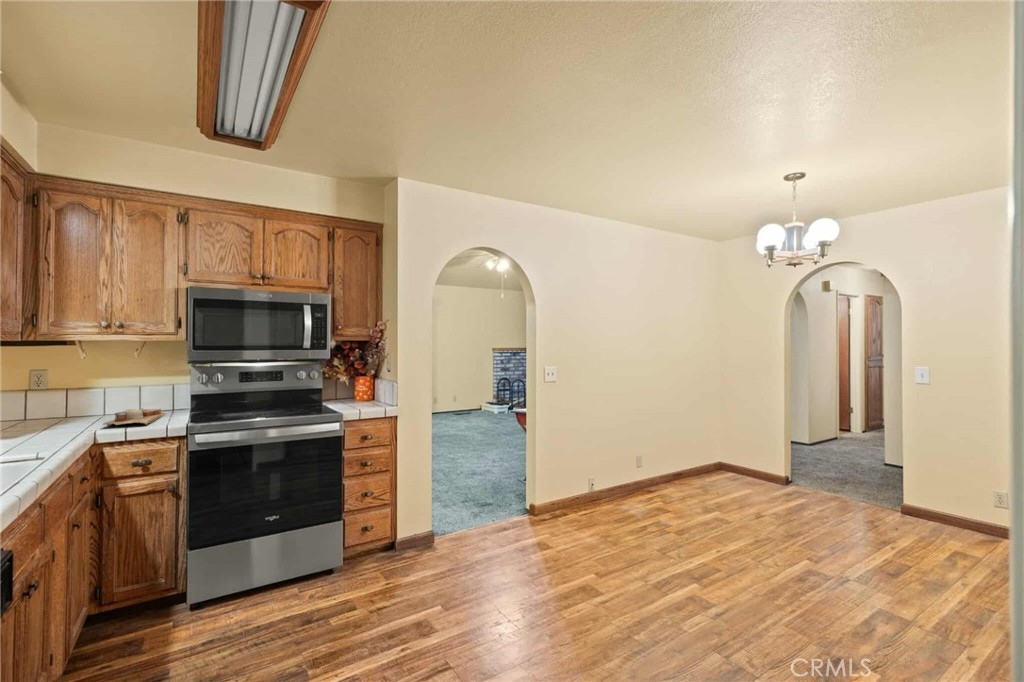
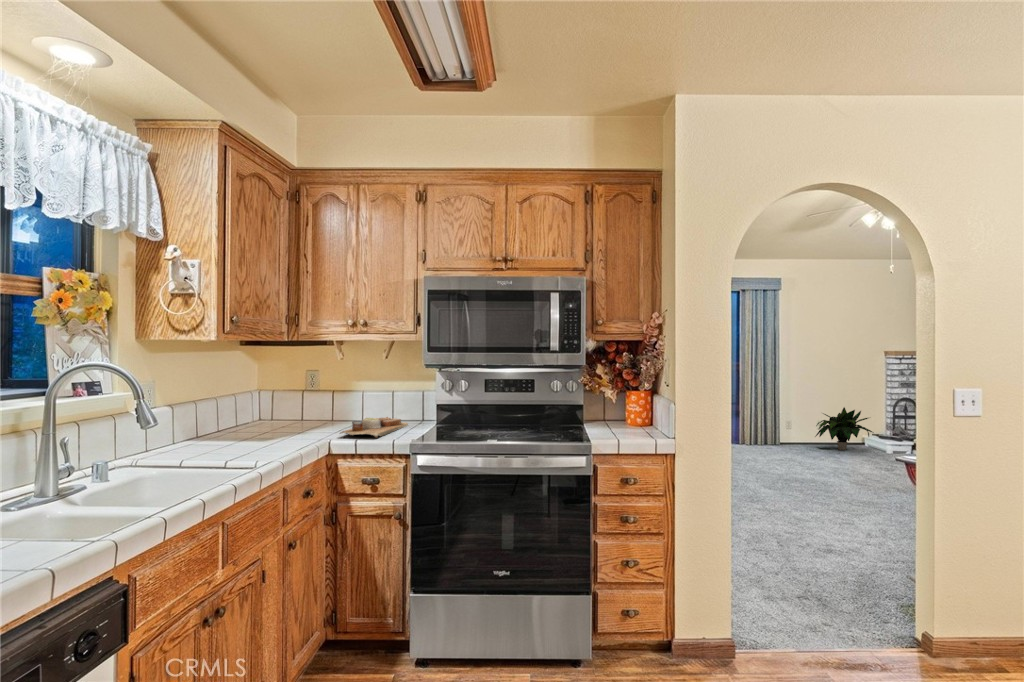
potted plant: none [451,386,486,414] -> present [815,407,872,450]

